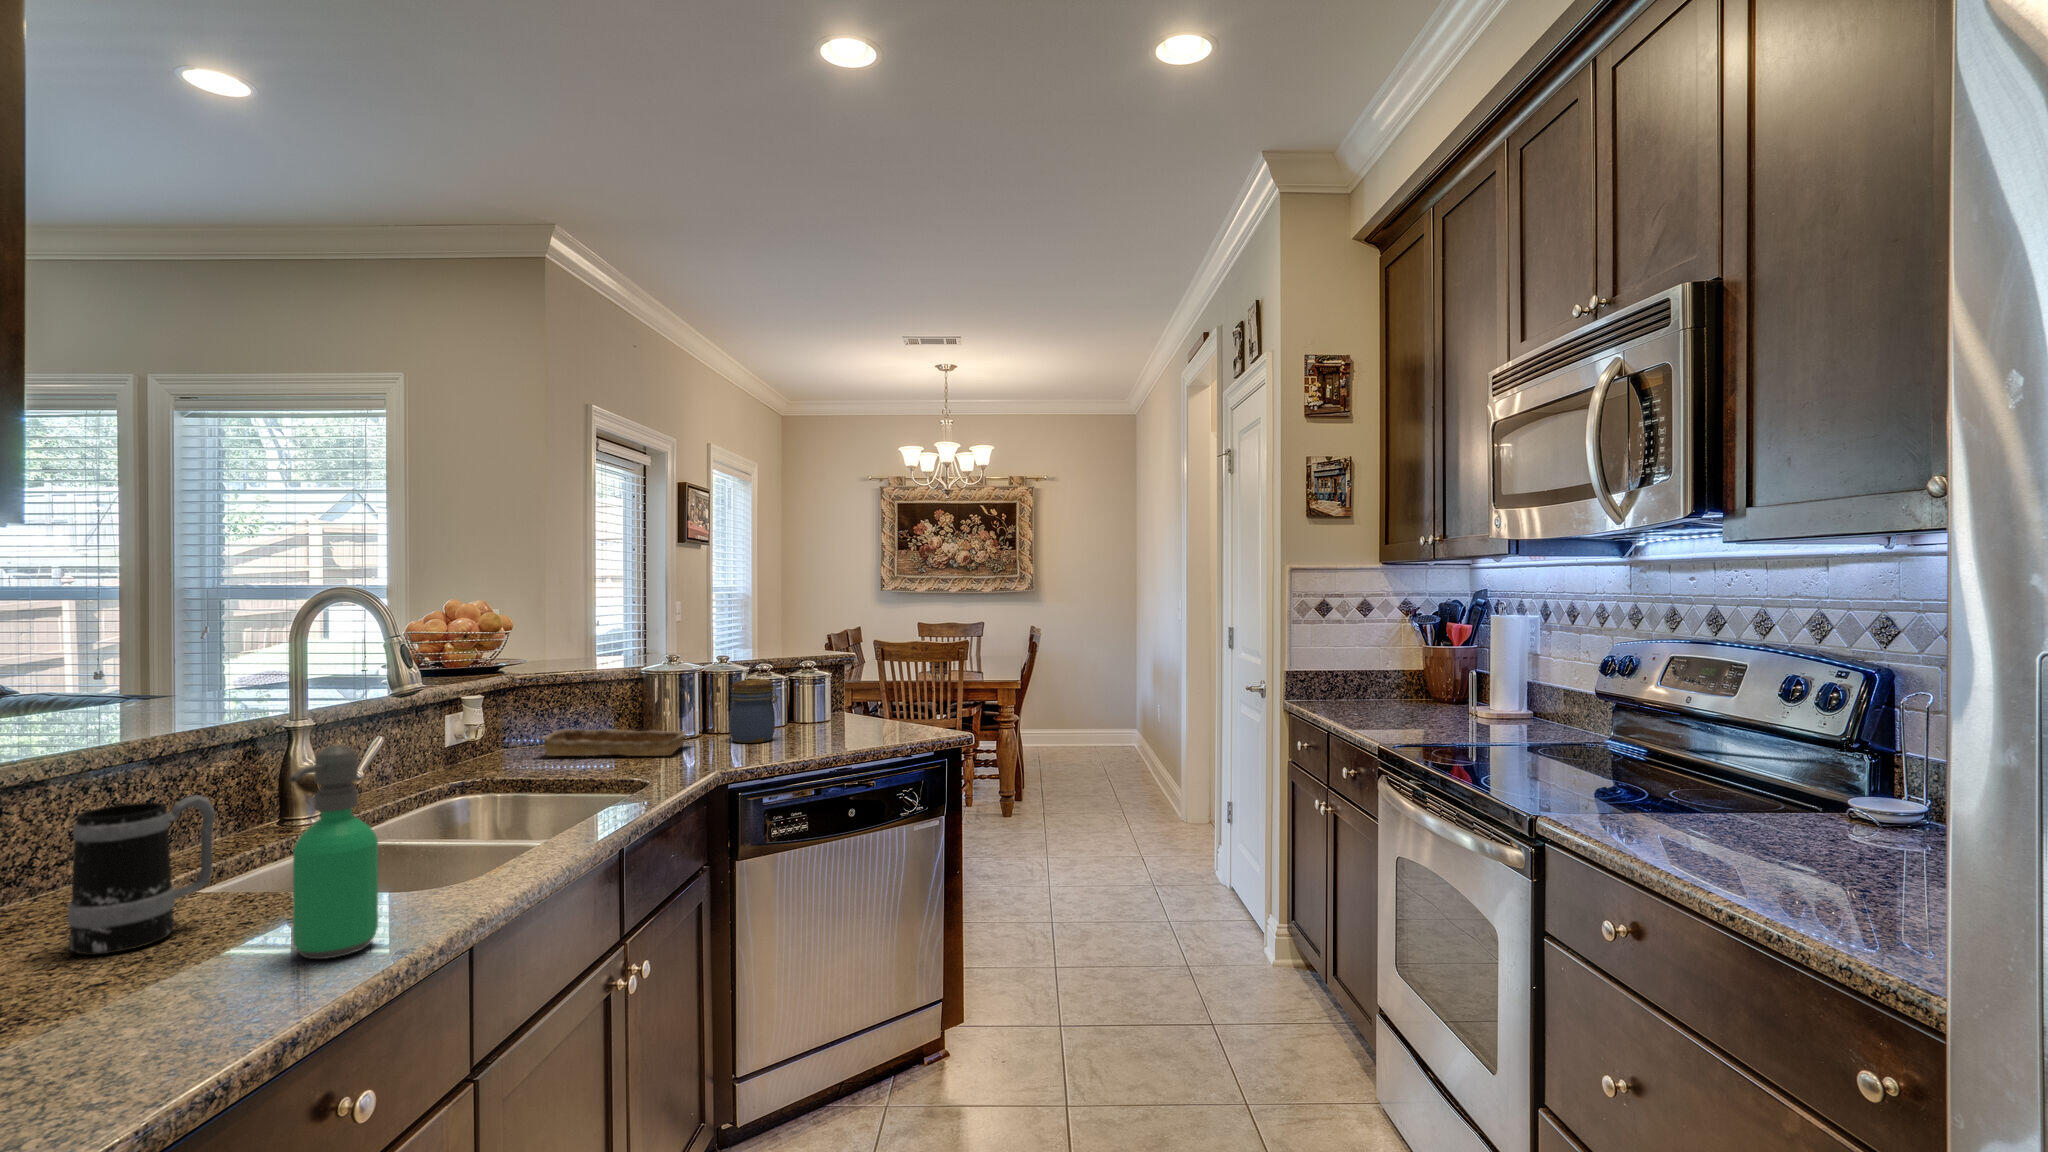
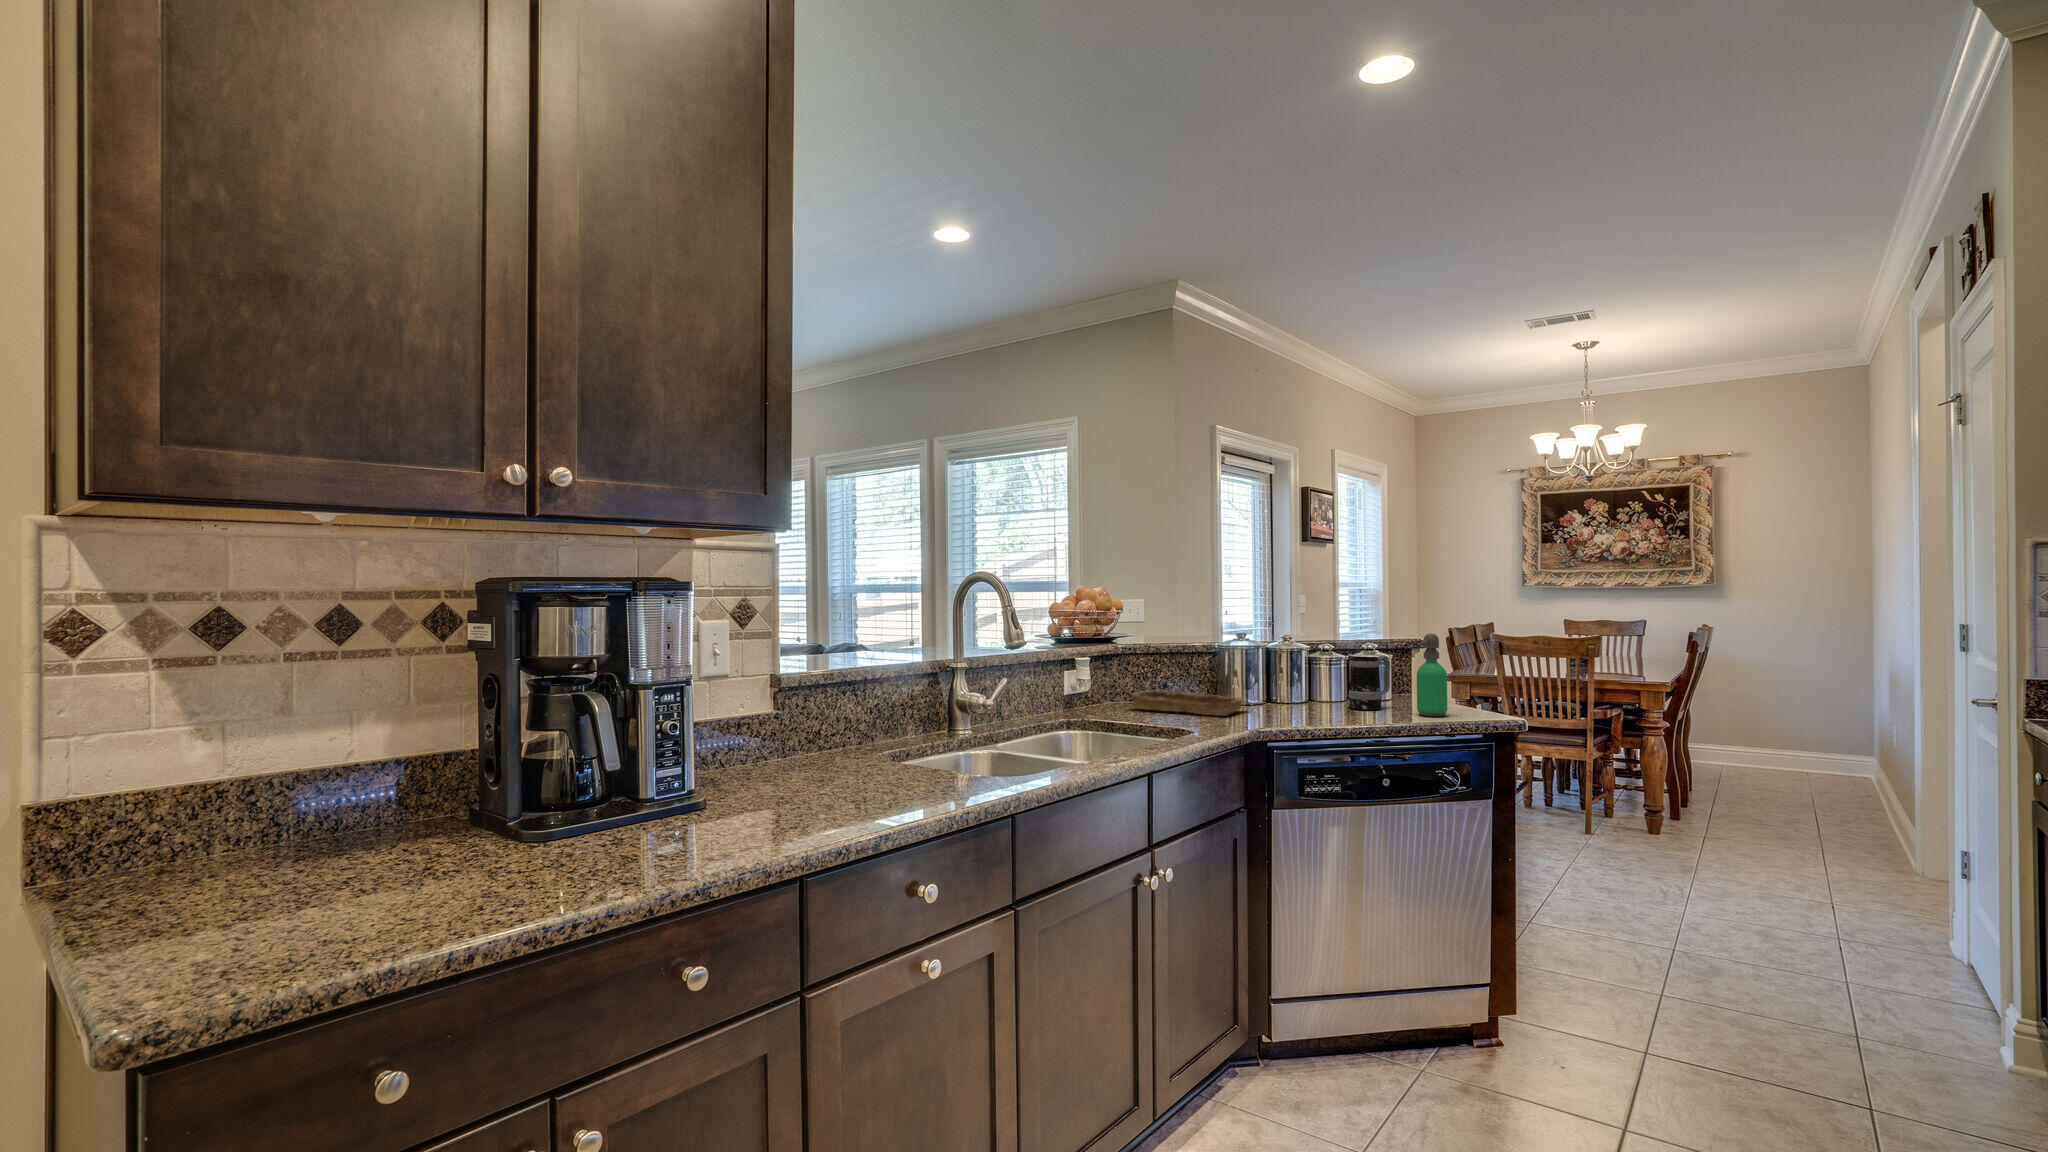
jar: present [730,679,780,743] -> none [1283,657,1328,713]
soap dispenser: present [290,745,378,959] -> present [1417,634,1447,716]
mug: present [68,795,215,955] -> present [1349,655,1390,710]

